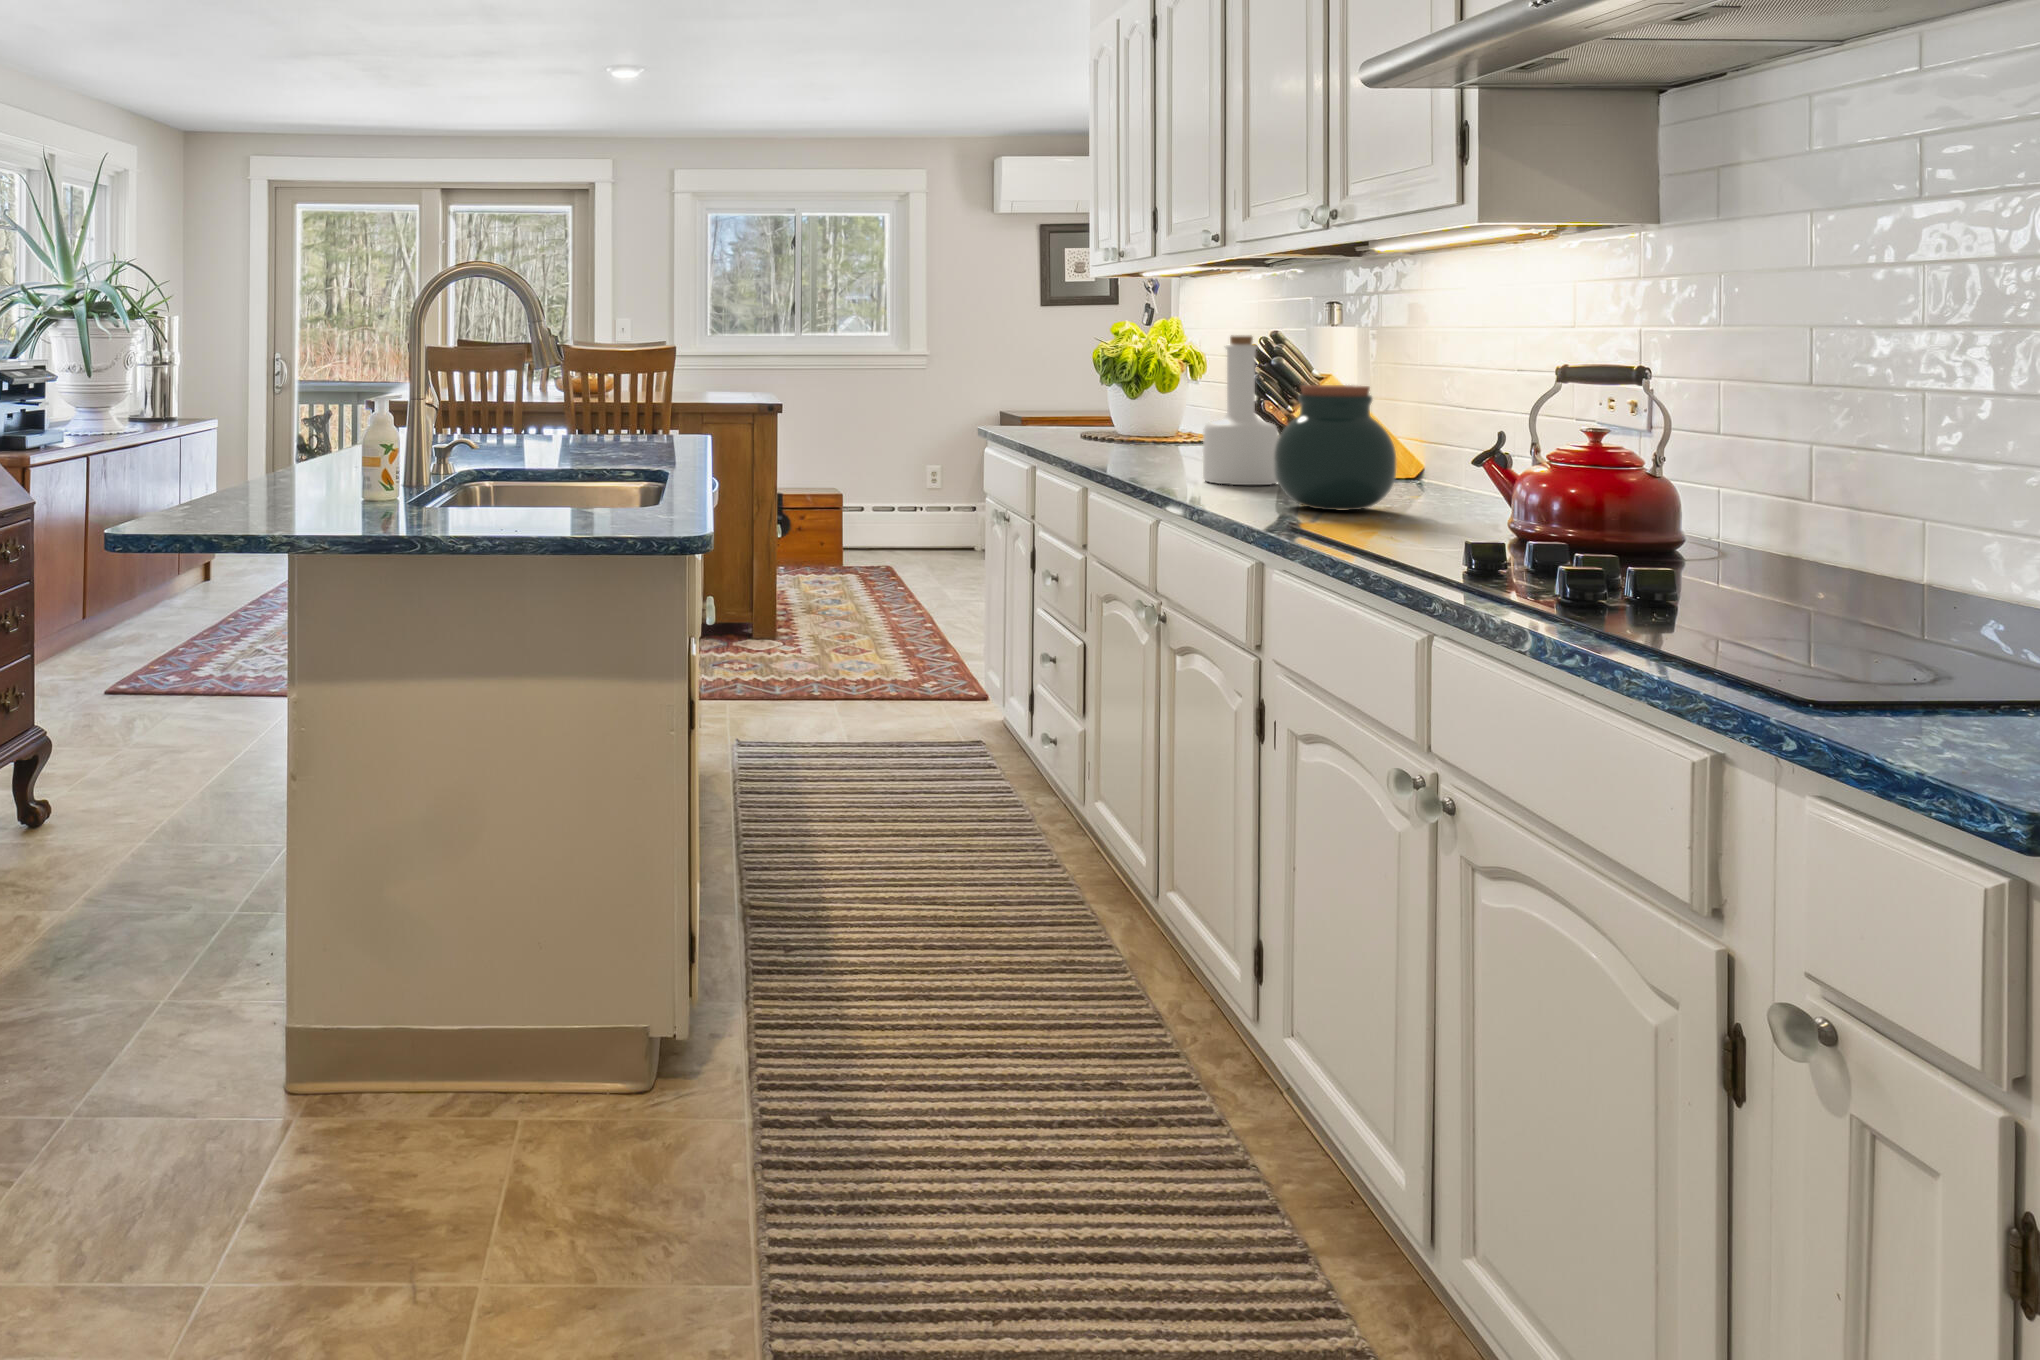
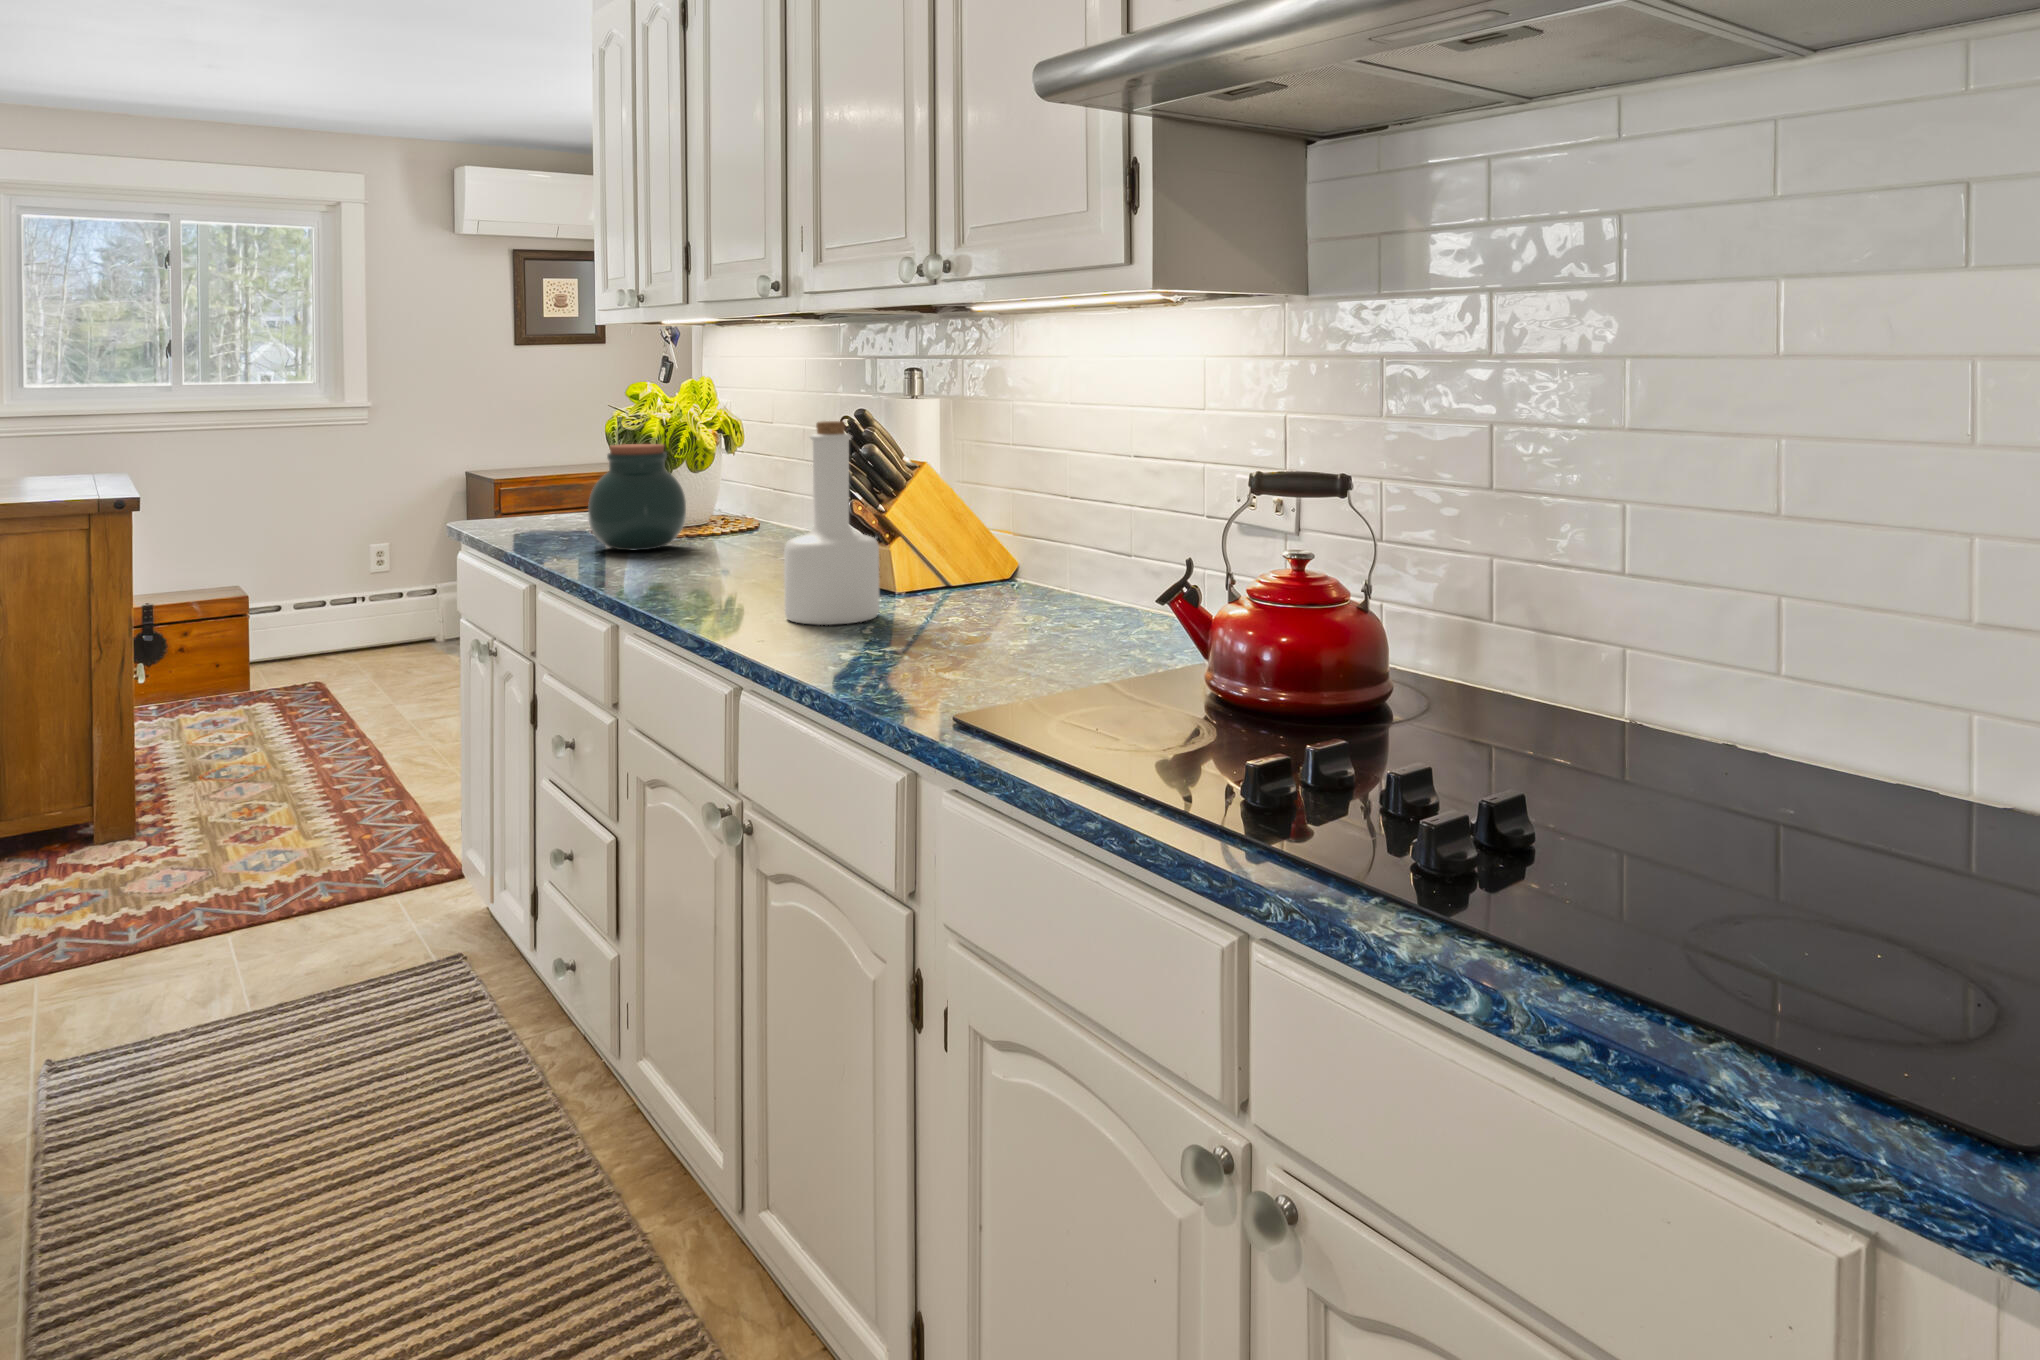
jar: present [1274,385,1396,511] -> present [588,444,686,550]

